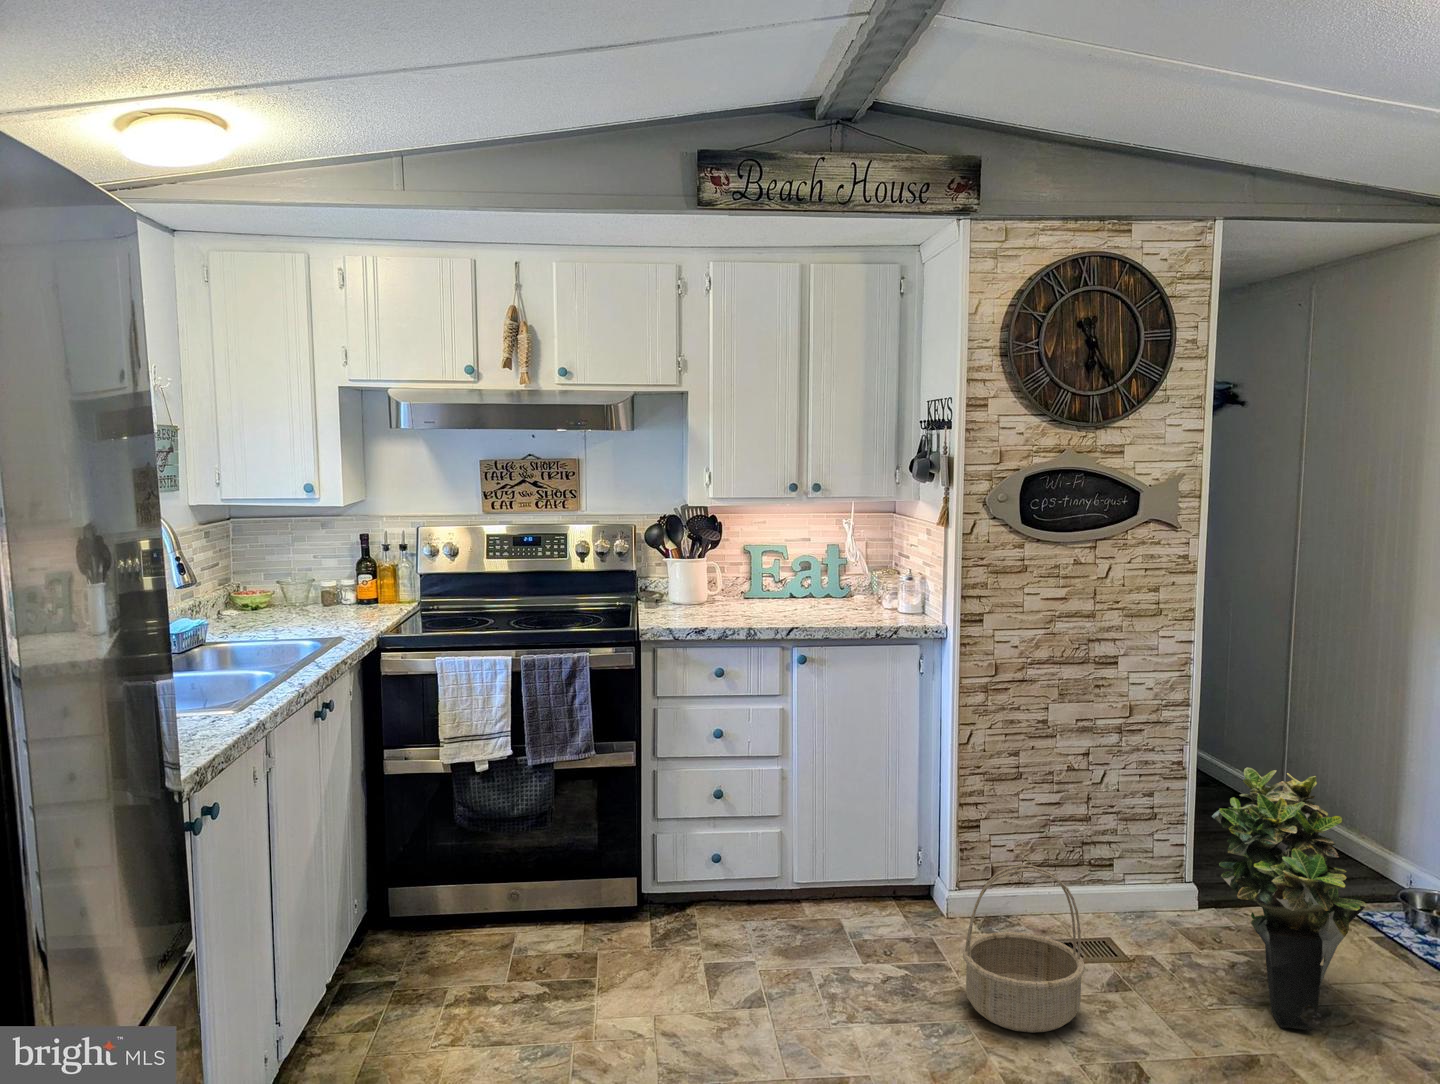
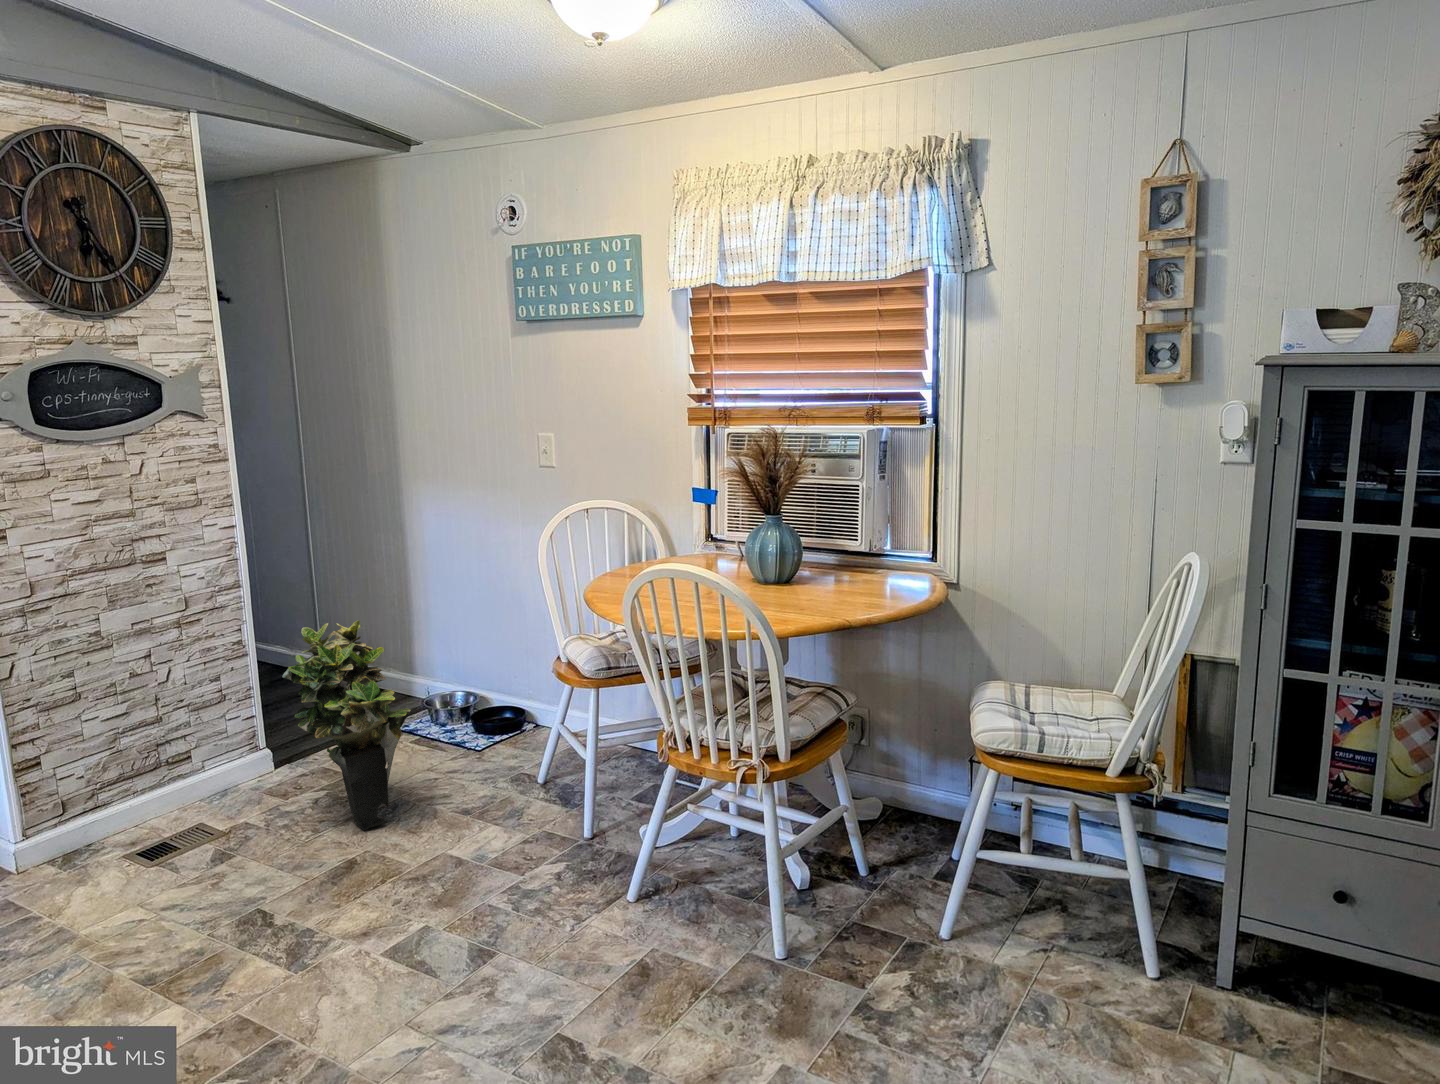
basket: present [963,865,1086,1033] -> none [58,771,194,941]

